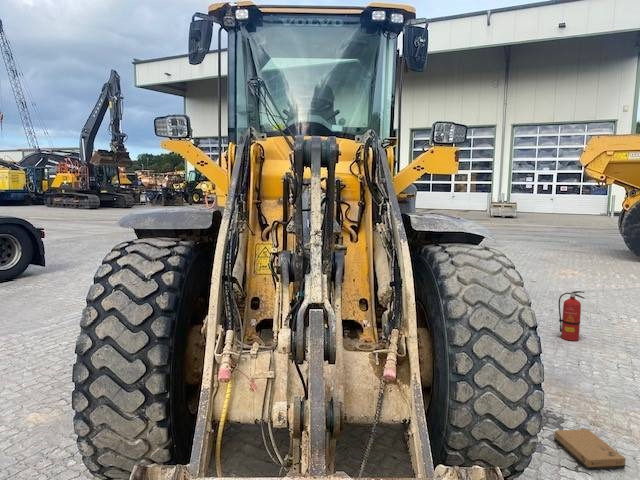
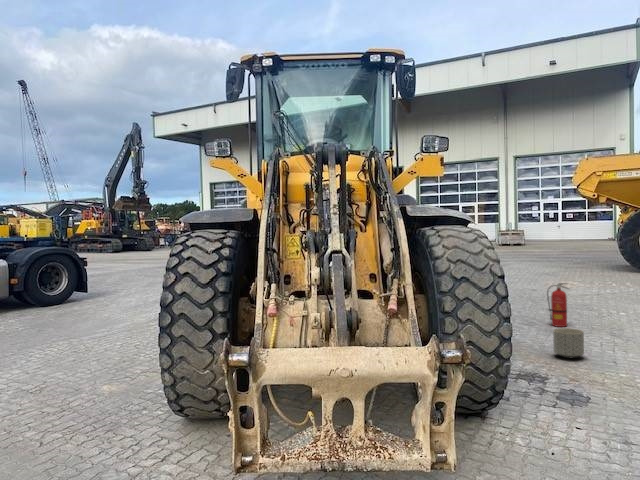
planter: none [571,356,609,394] -> present [553,328,584,358]
cardboard box: present [554,429,626,470] -> none [534,375,589,400]

